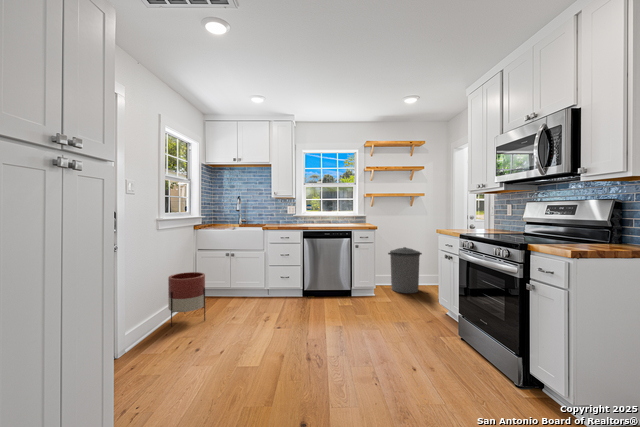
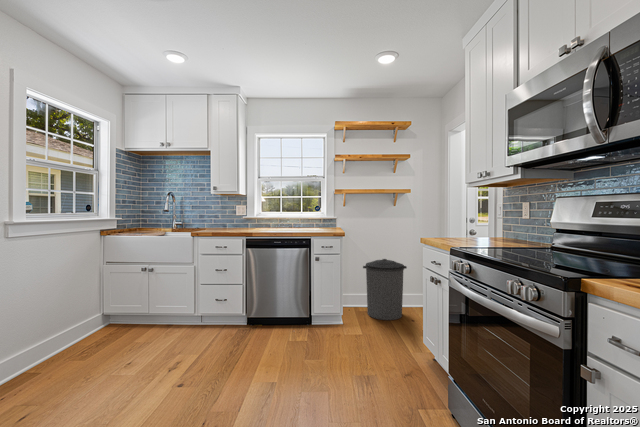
planter: present [168,272,205,327] -> none [20,299,86,385]

